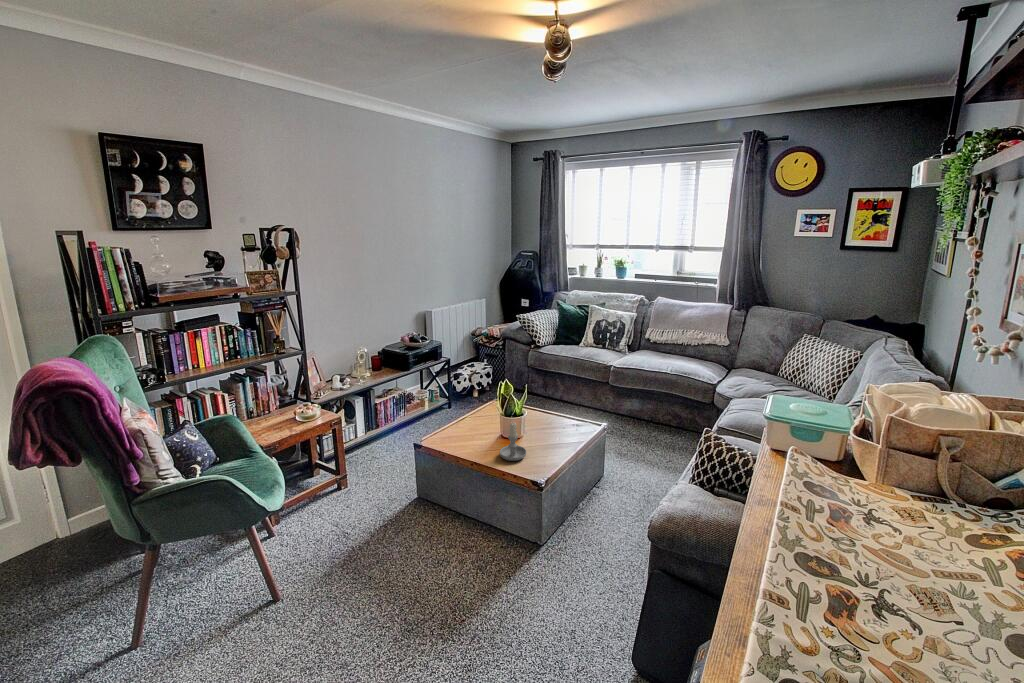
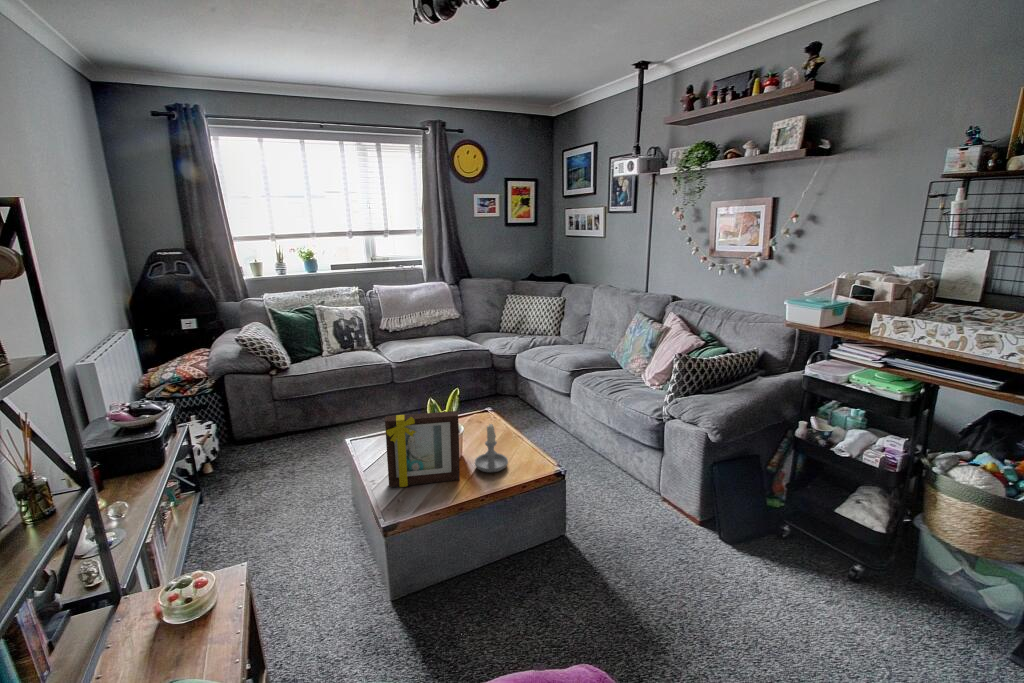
picture frame: none [452,388,493,452] -> present [385,411,460,487]

